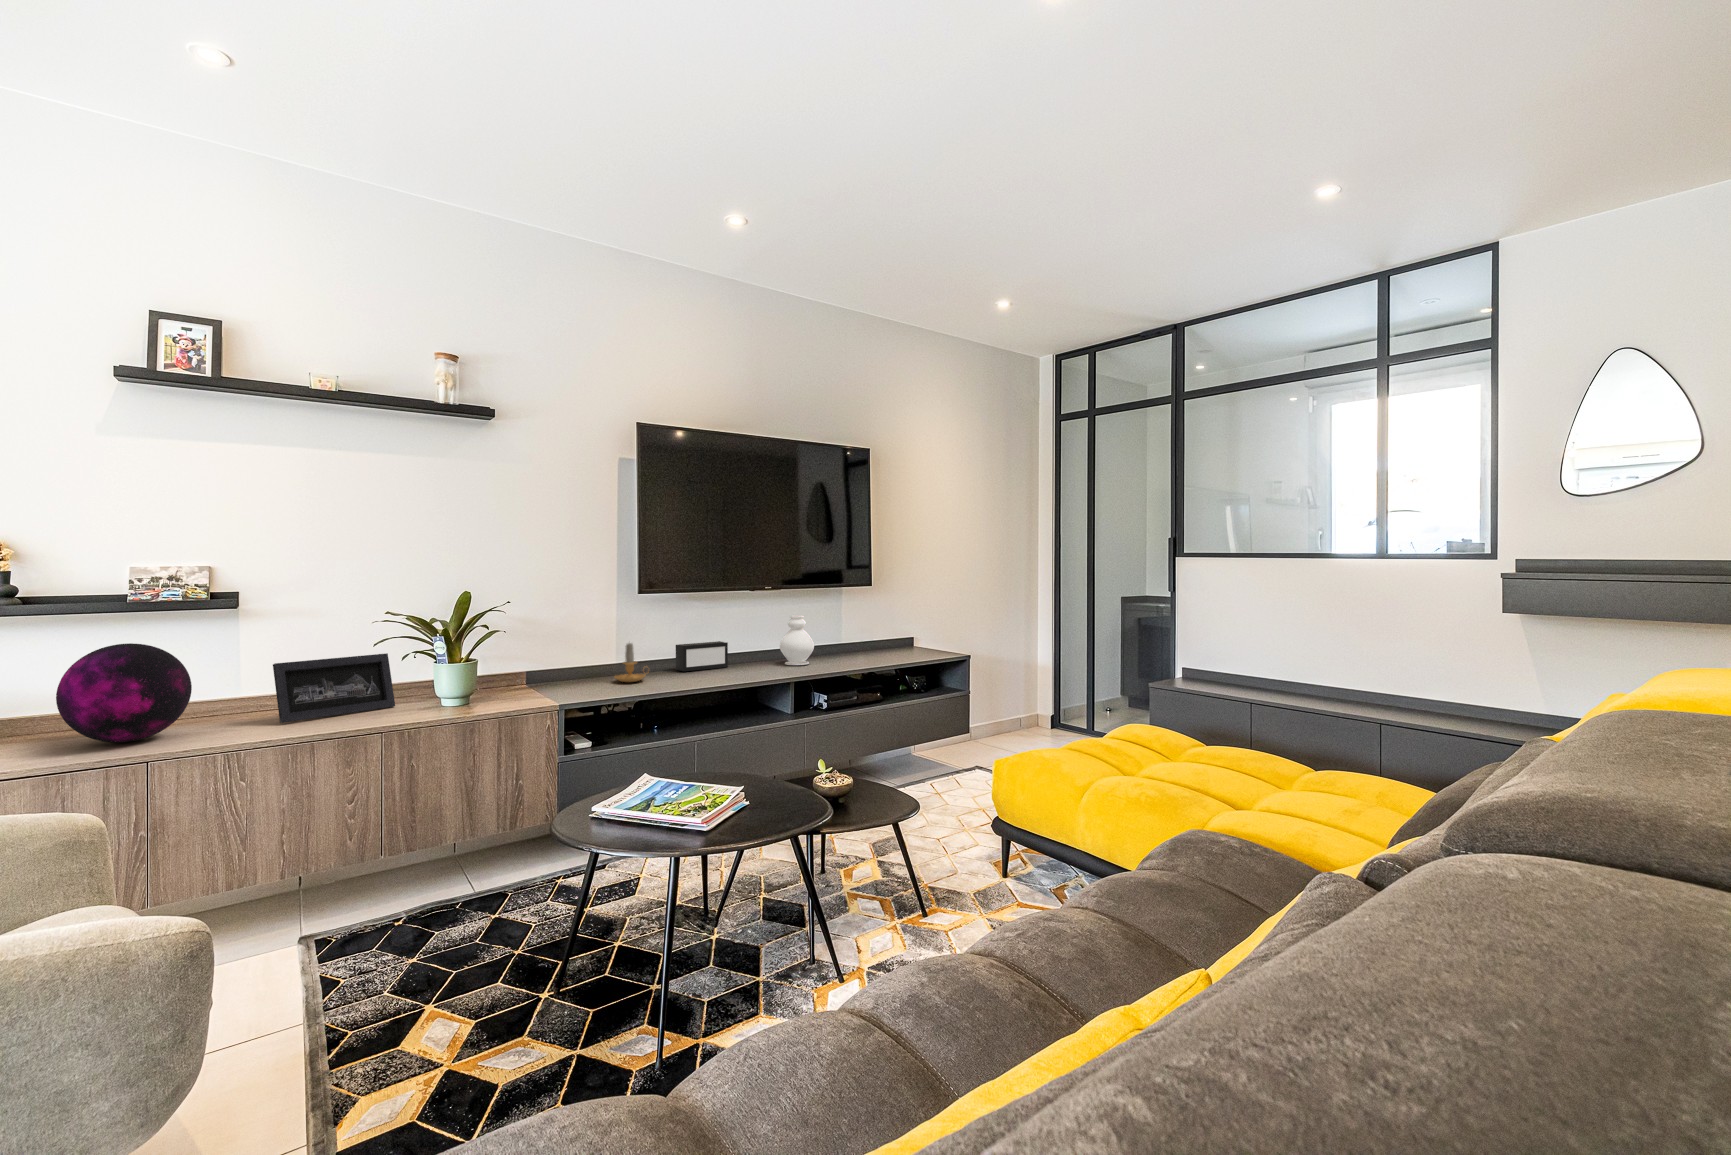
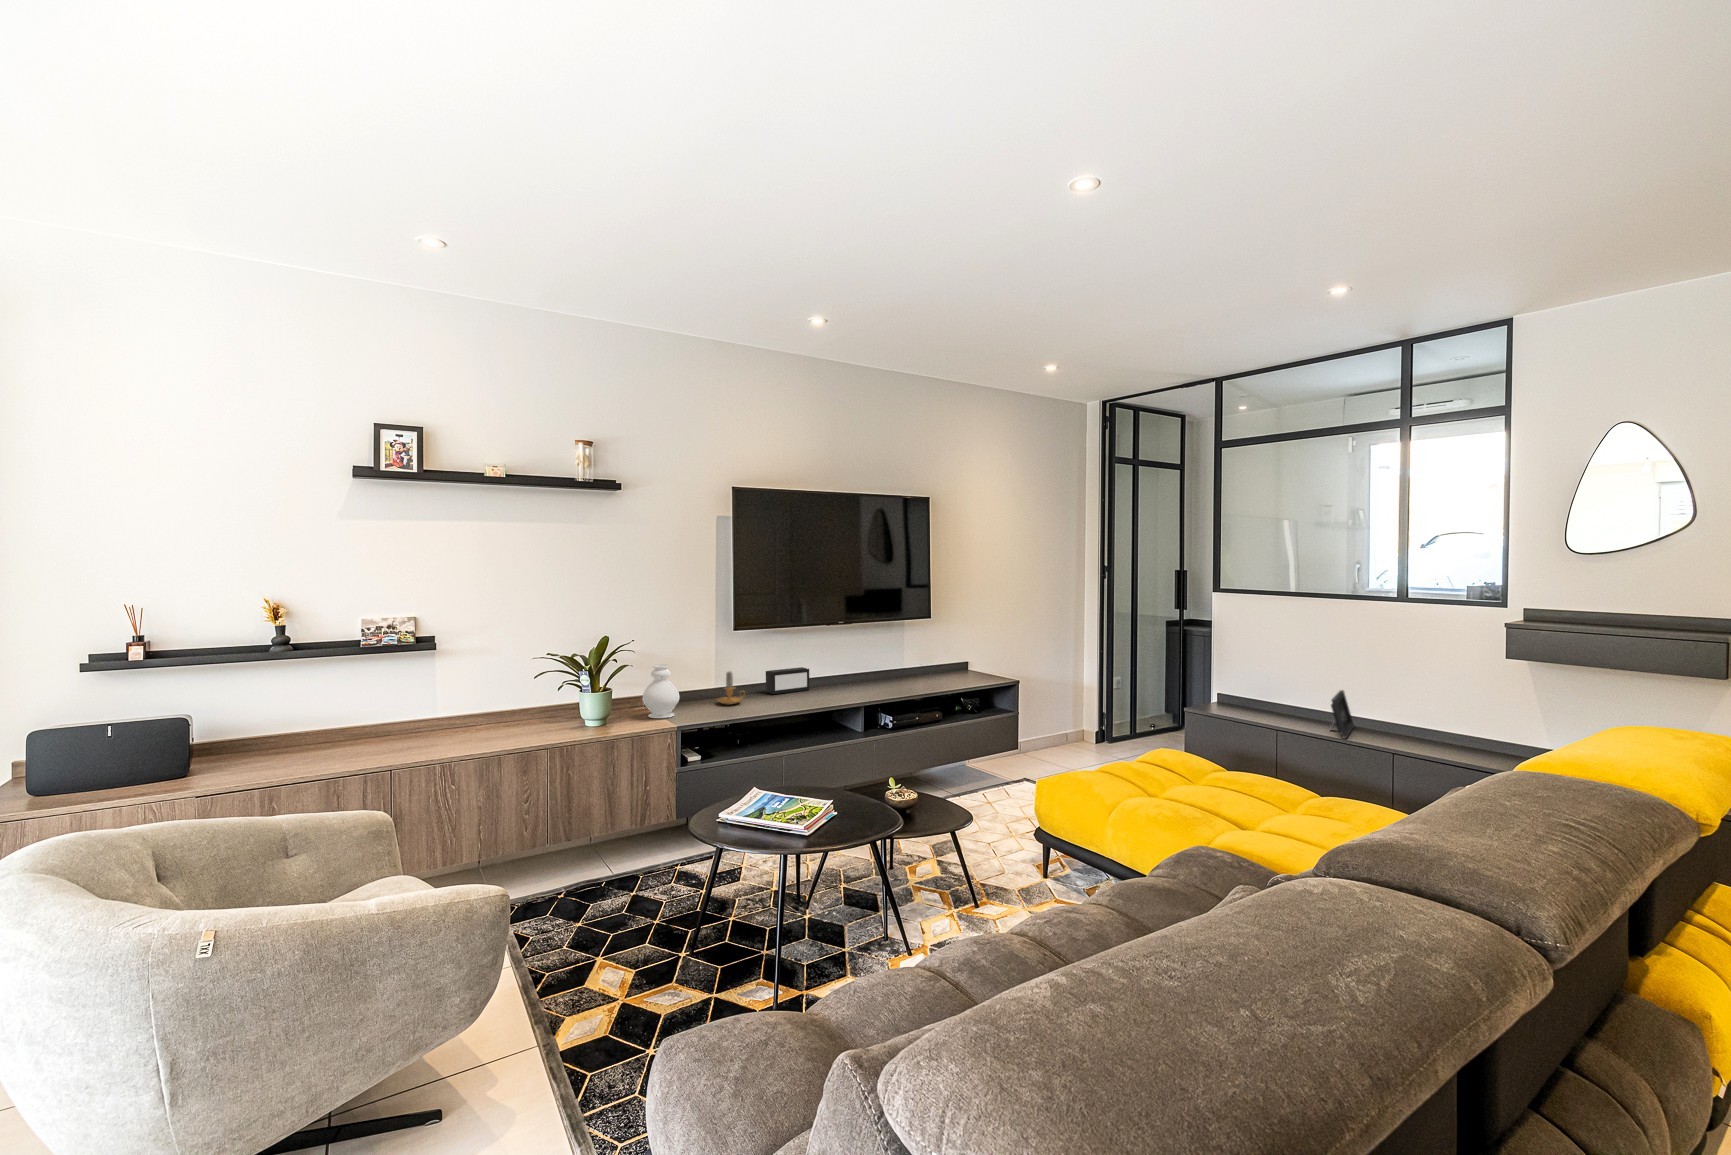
decorative vase: present [780,615,814,665] -> present [643,665,680,718]
decorative orb: present [56,643,192,742] -> none [323,679,410,754]
picture frame: present [273,653,395,723] -> present [1331,690,1354,738]

